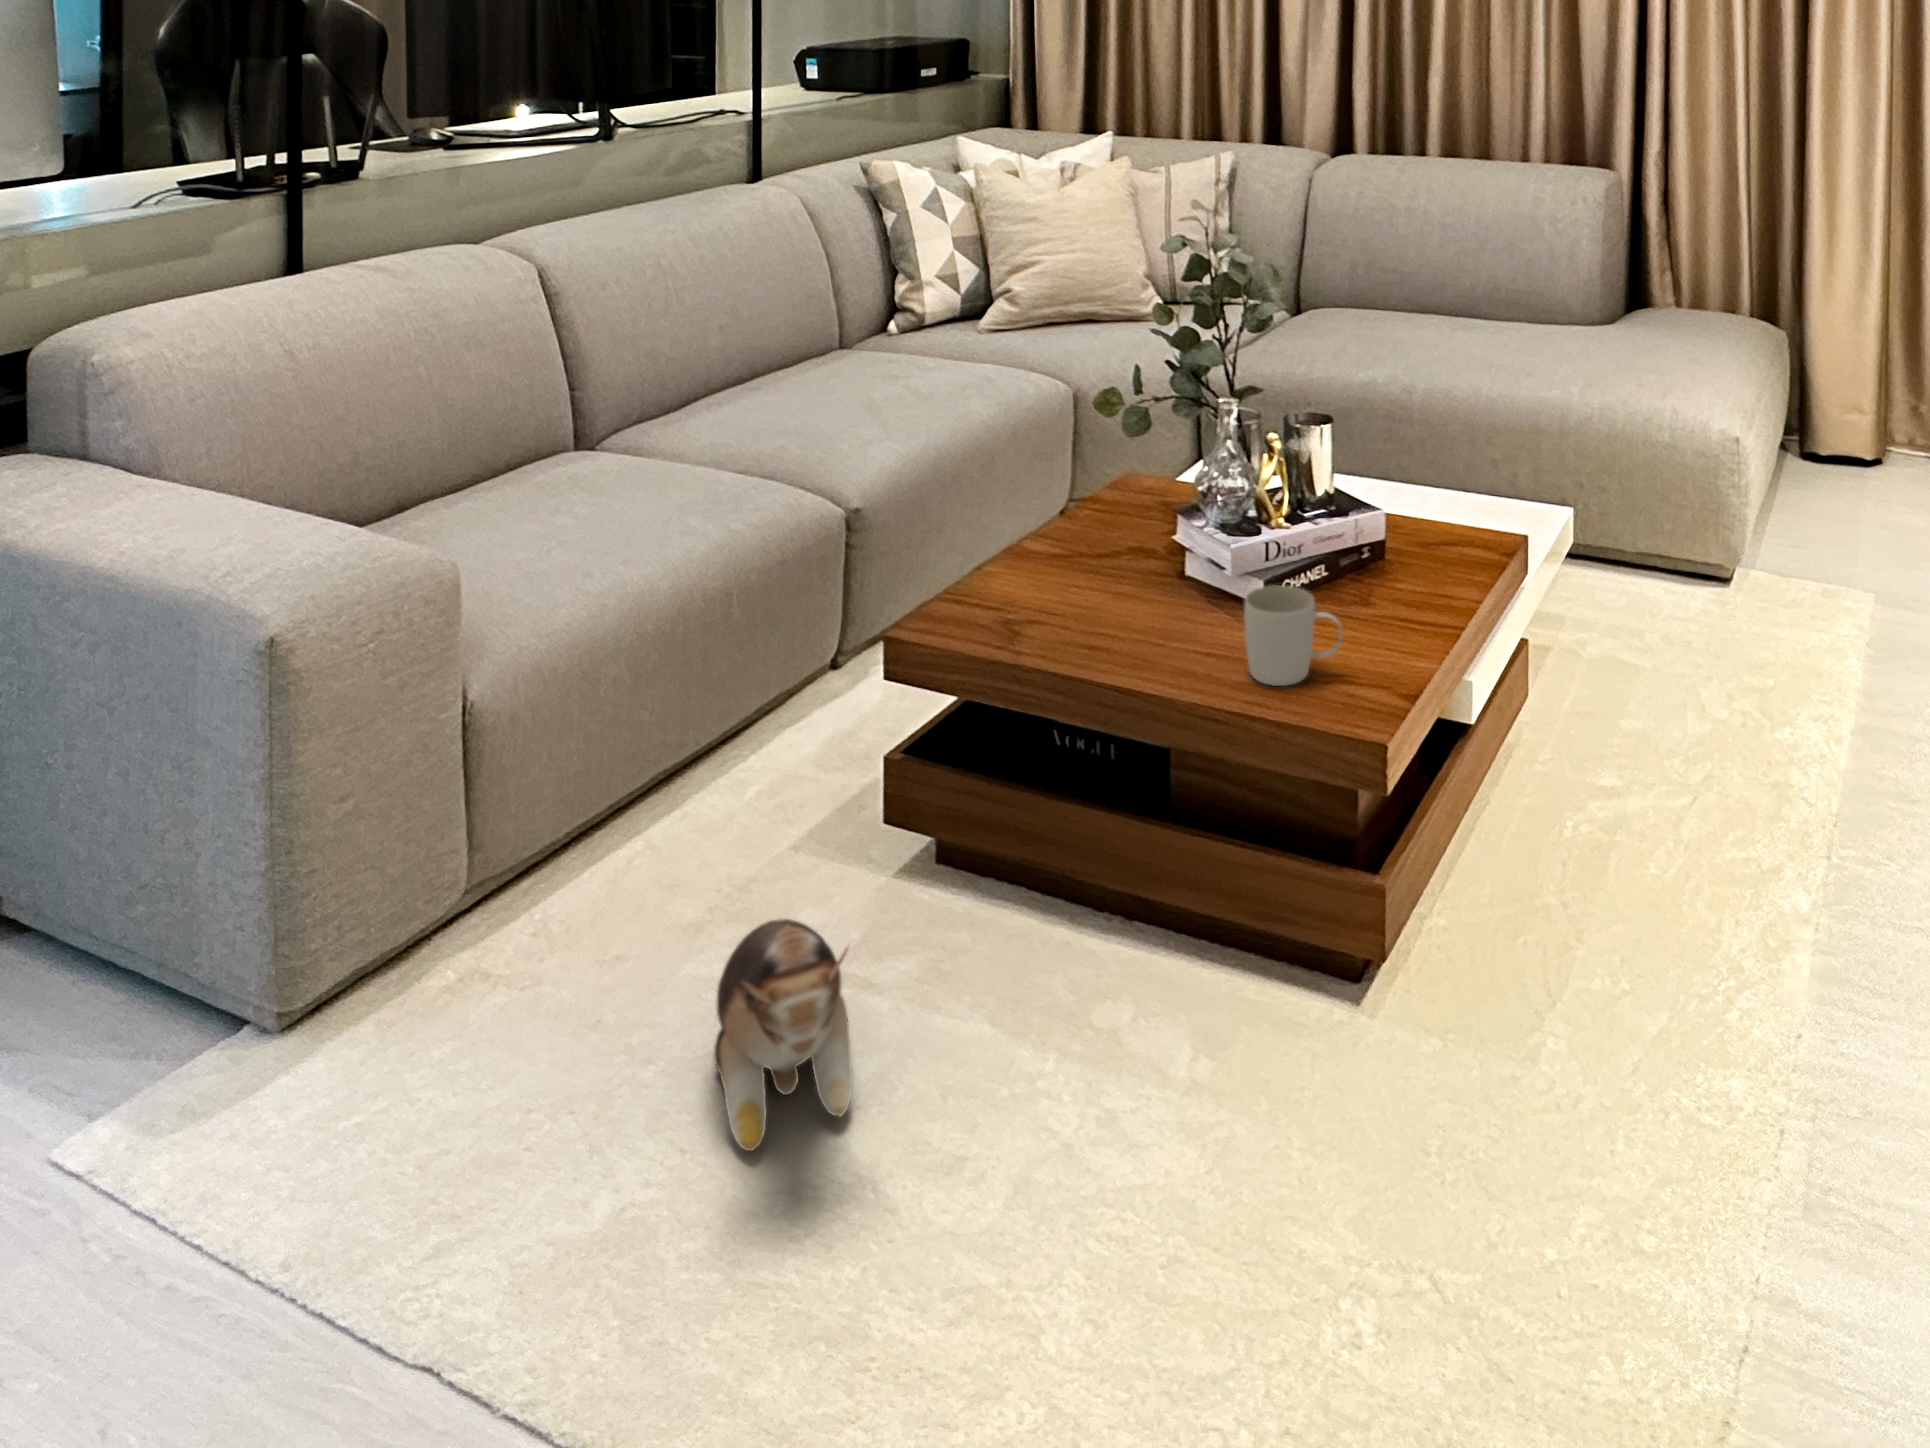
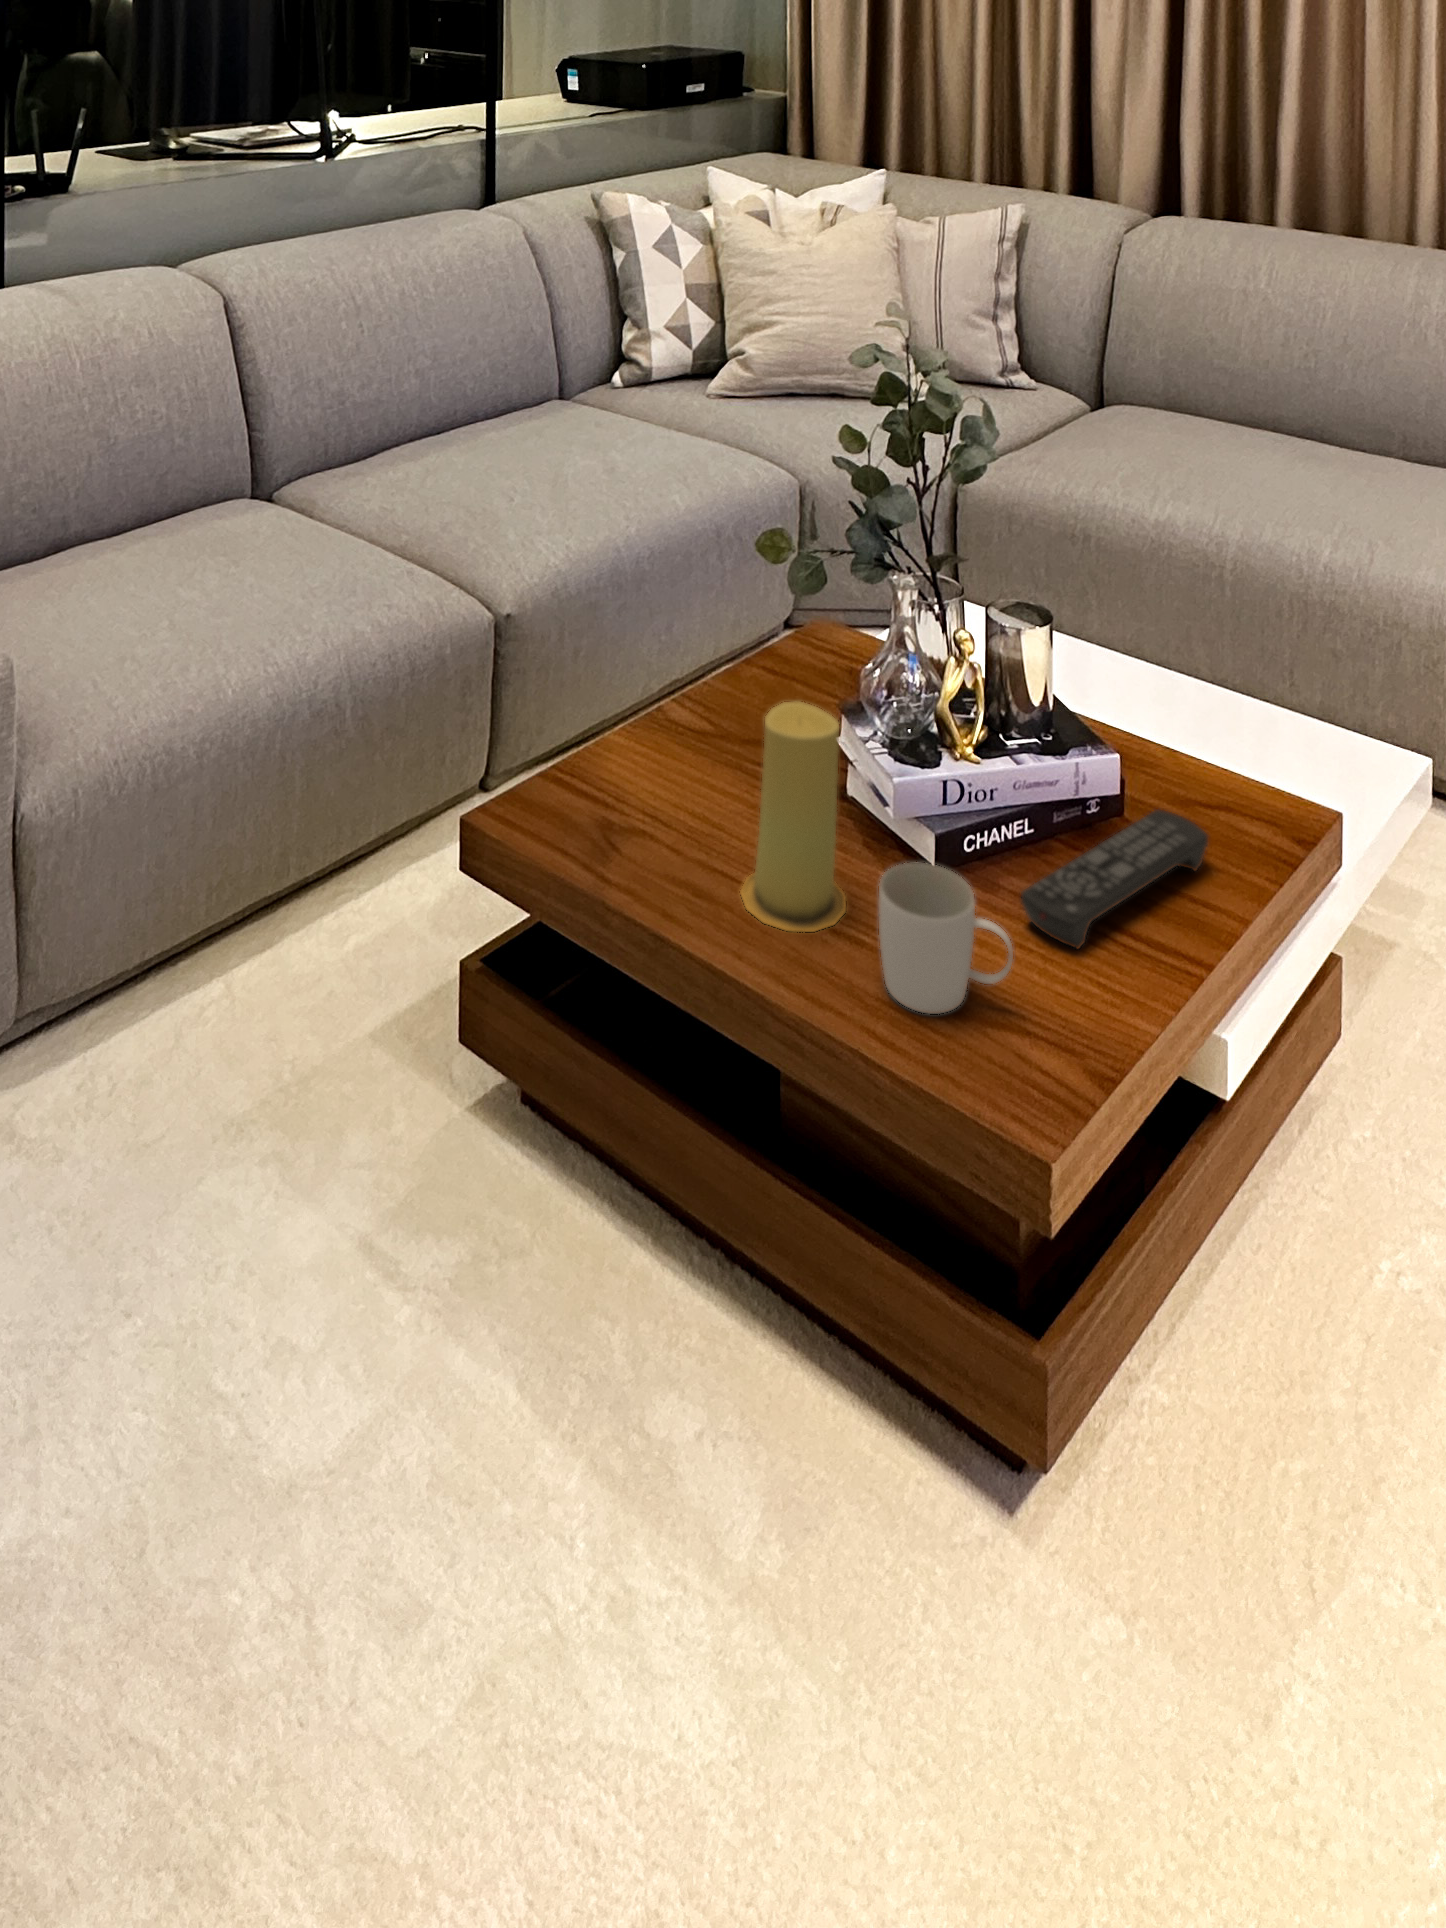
candle: none [1126,492,1208,661] -> present [741,701,846,932]
remote control: none [1333,547,1451,637] -> present [1021,810,1208,949]
plush toy: present [714,919,852,1151] -> none [151,1186,341,1504]

